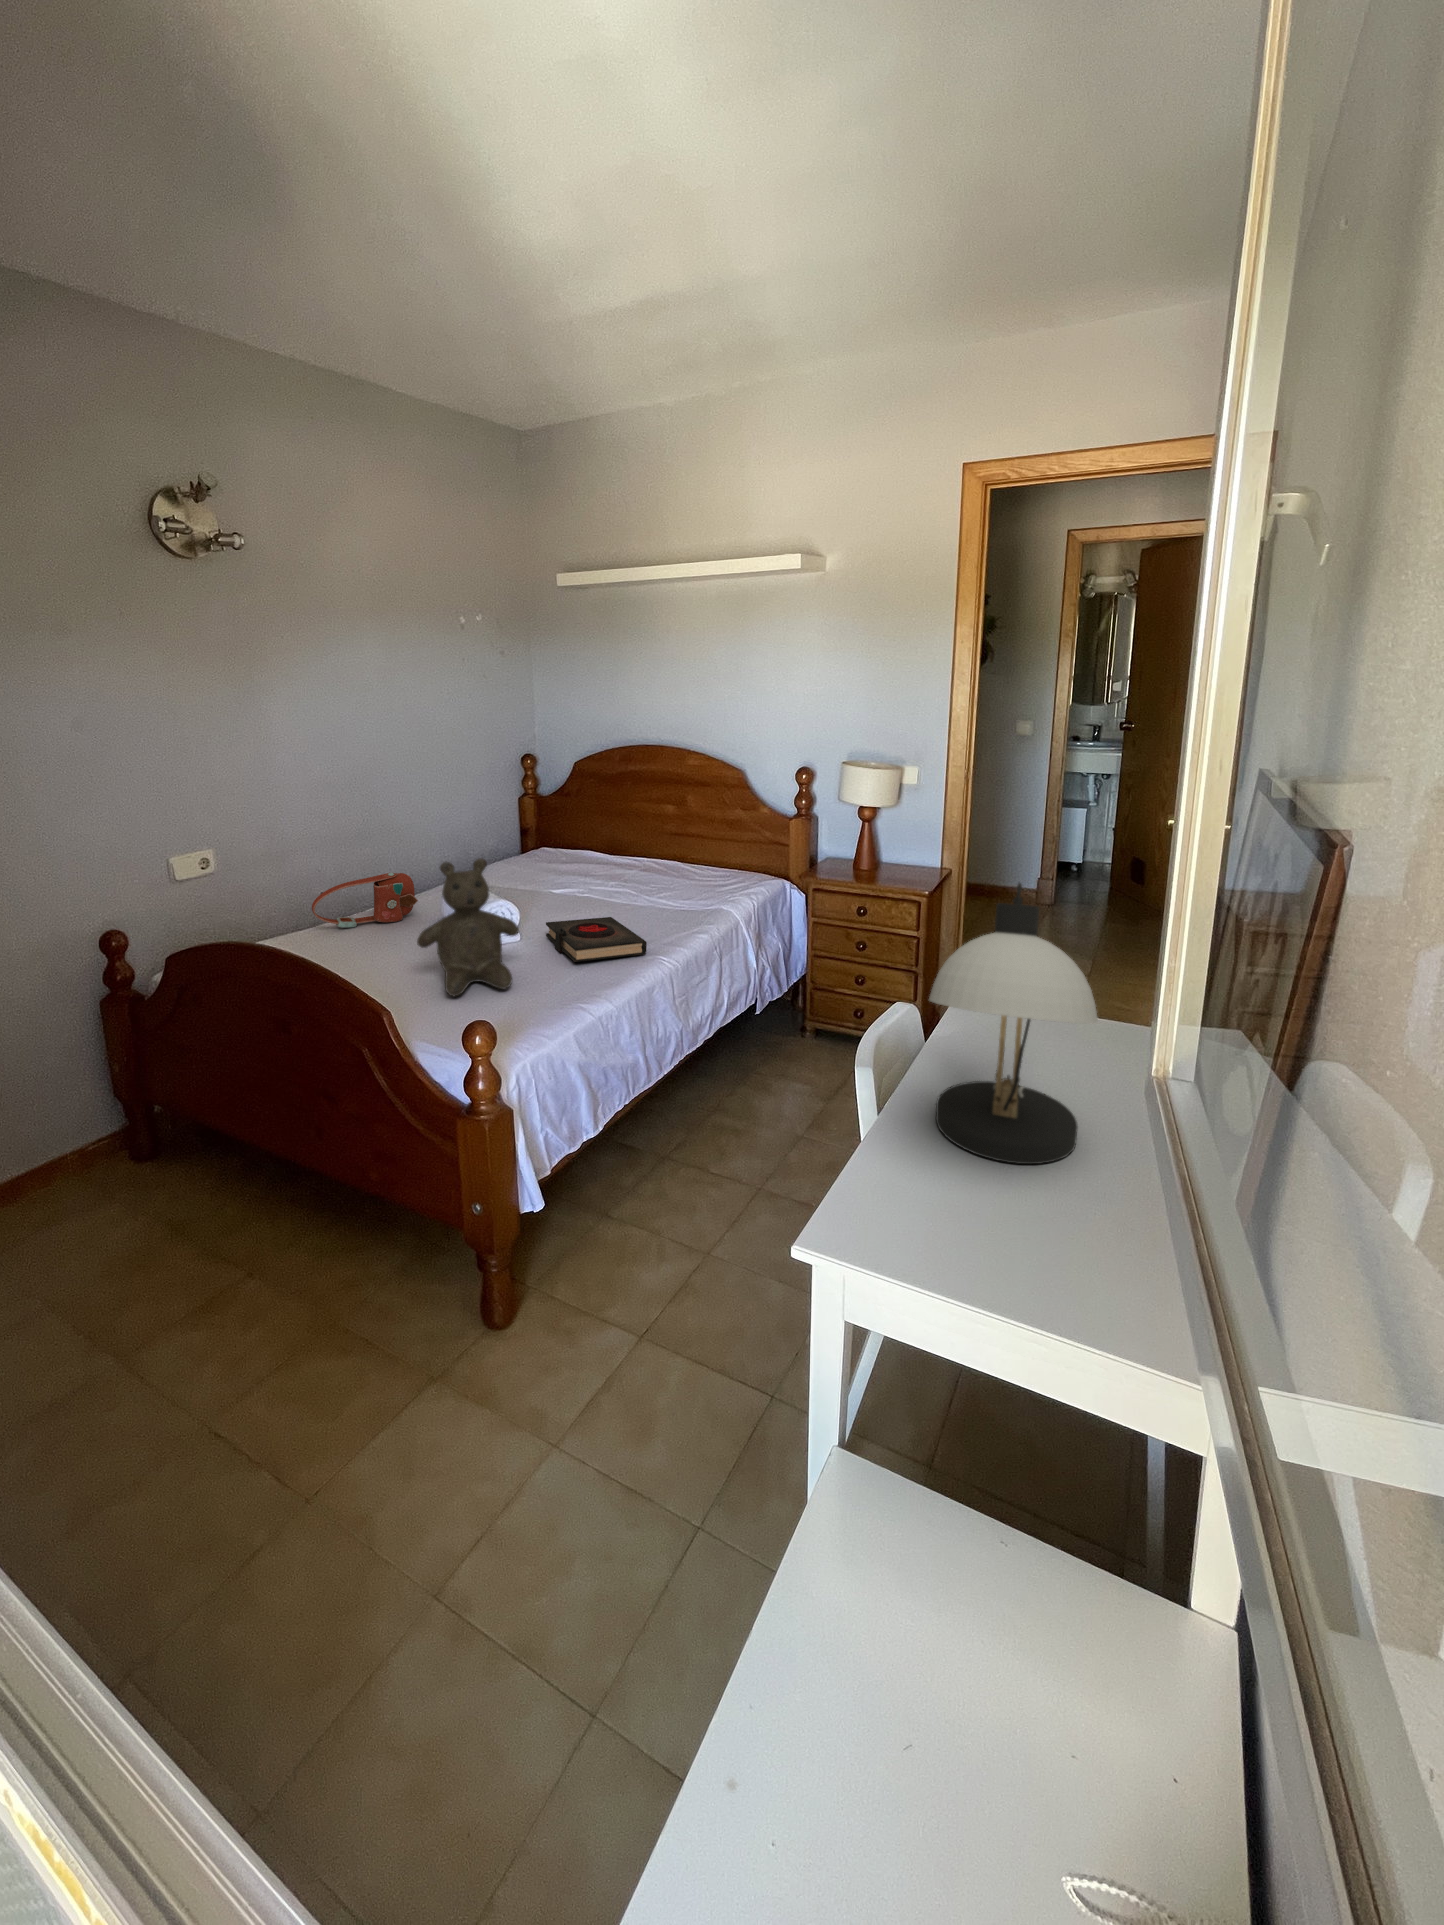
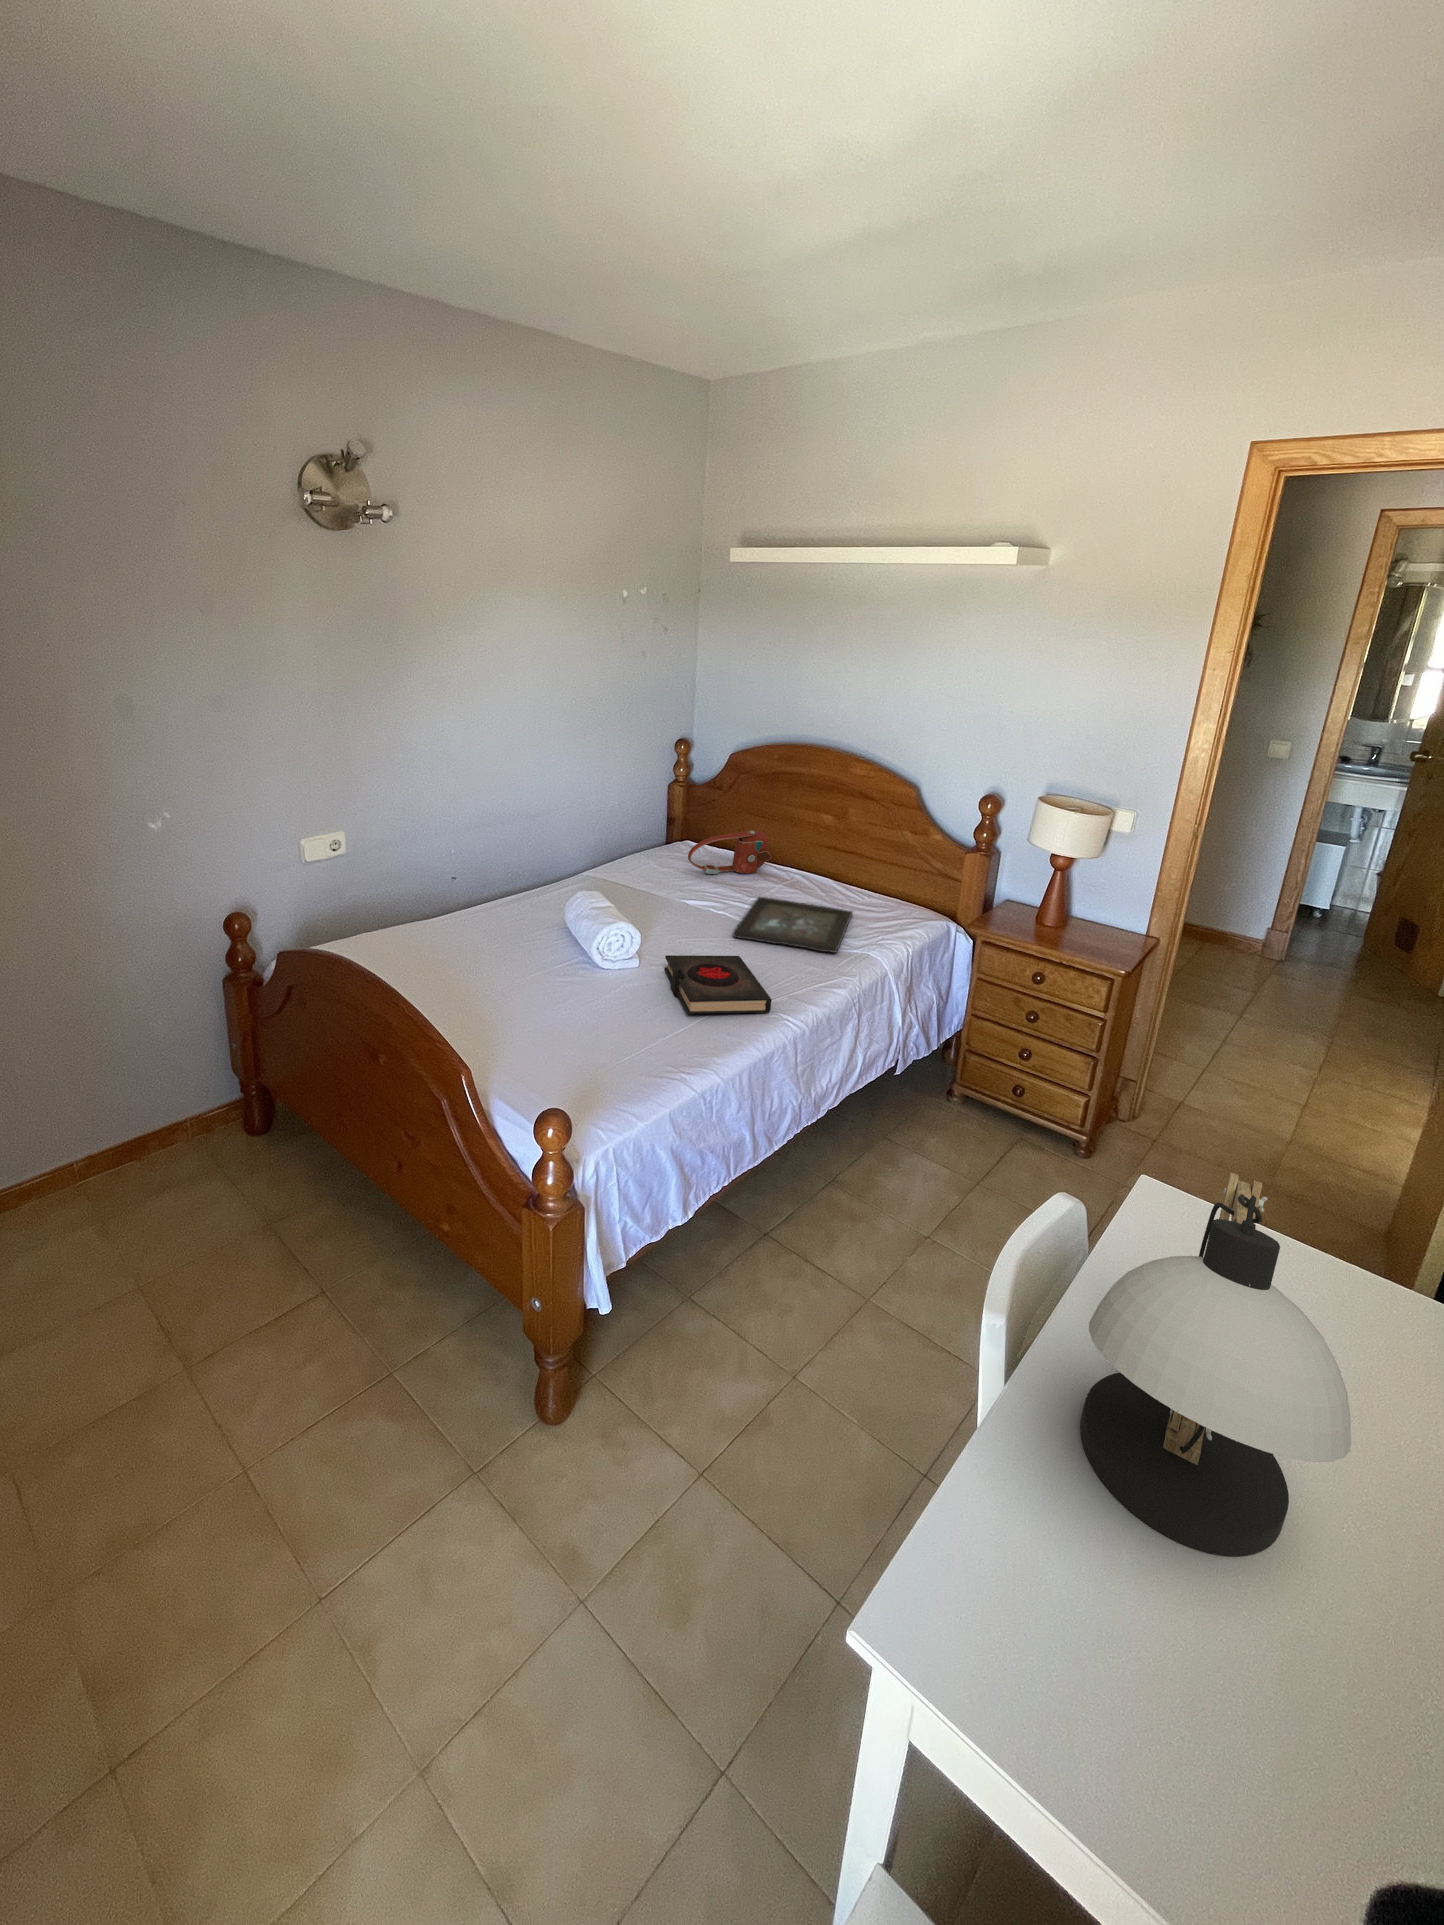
teddy bear: present [417,858,519,997] -> none [520,893,630,1043]
handbag: present [312,873,418,928] -> present [688,831,772,874]
tray: none [602,877,703,909] -> present [733,896,853,953]

